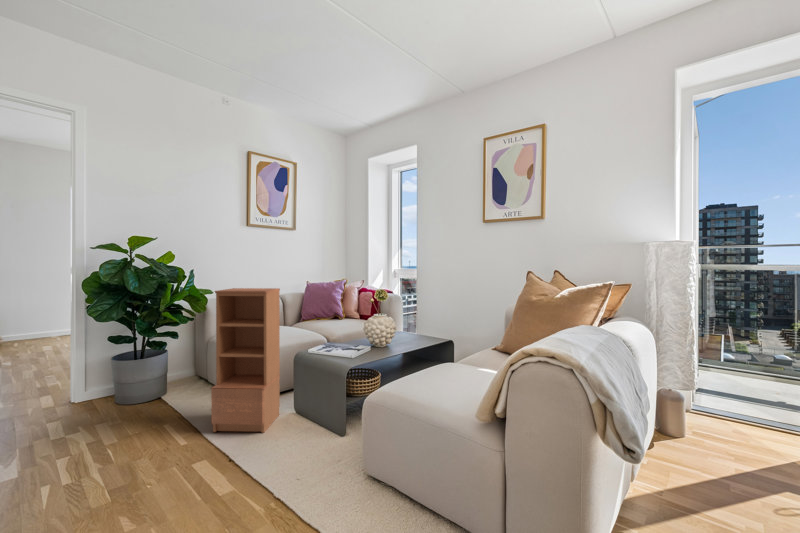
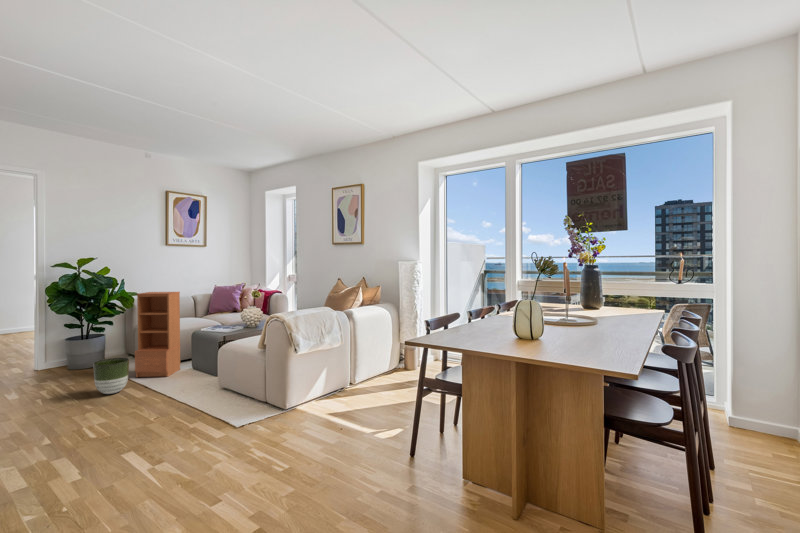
planter: none [140,407,204,482] -> present [93,358,129,394]

